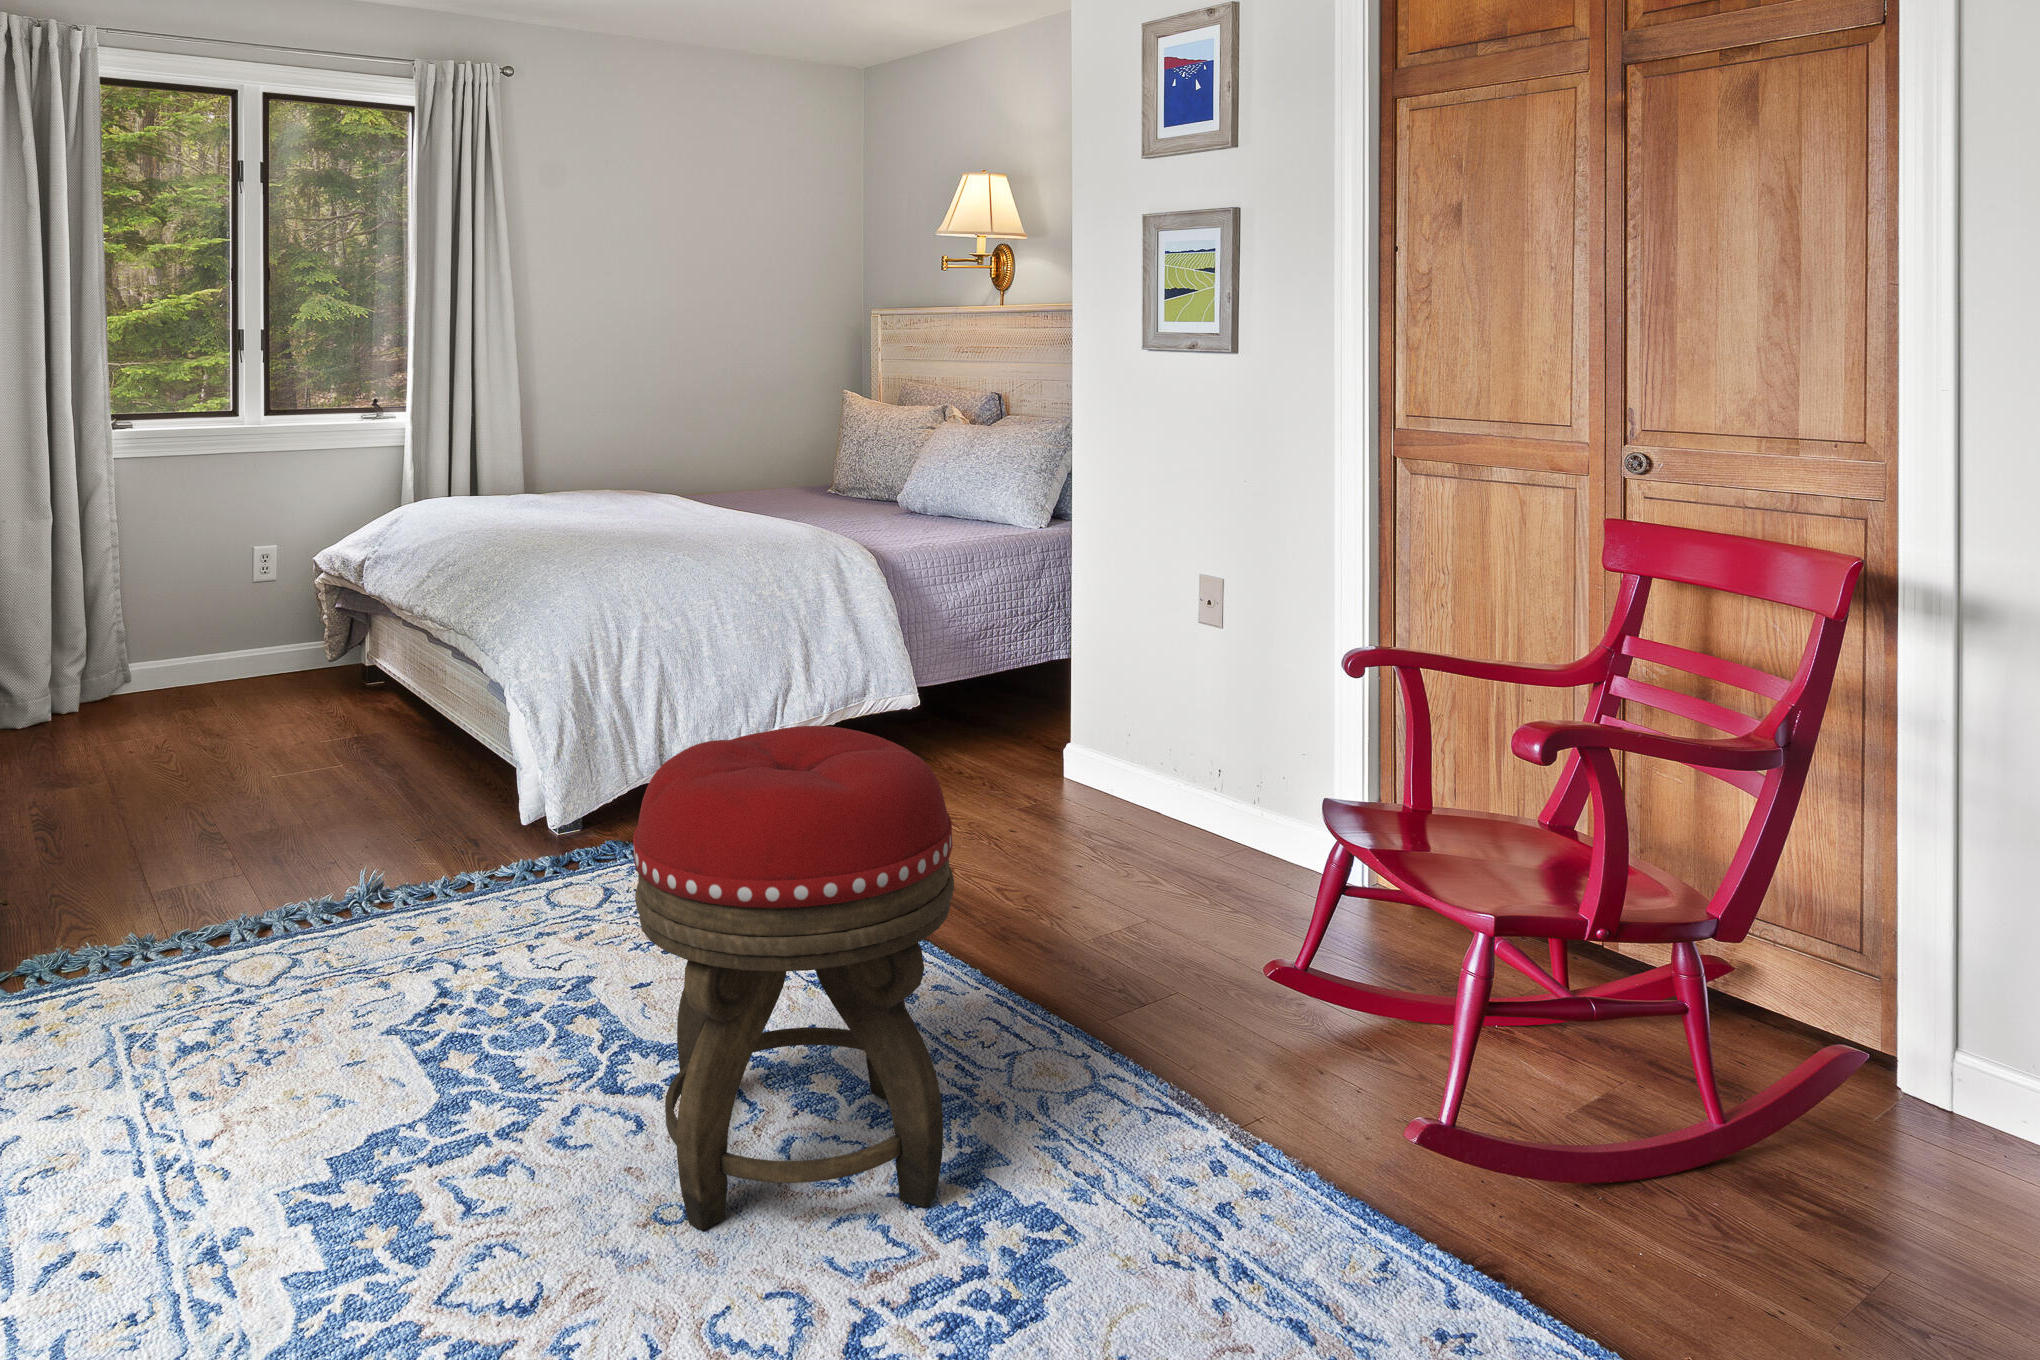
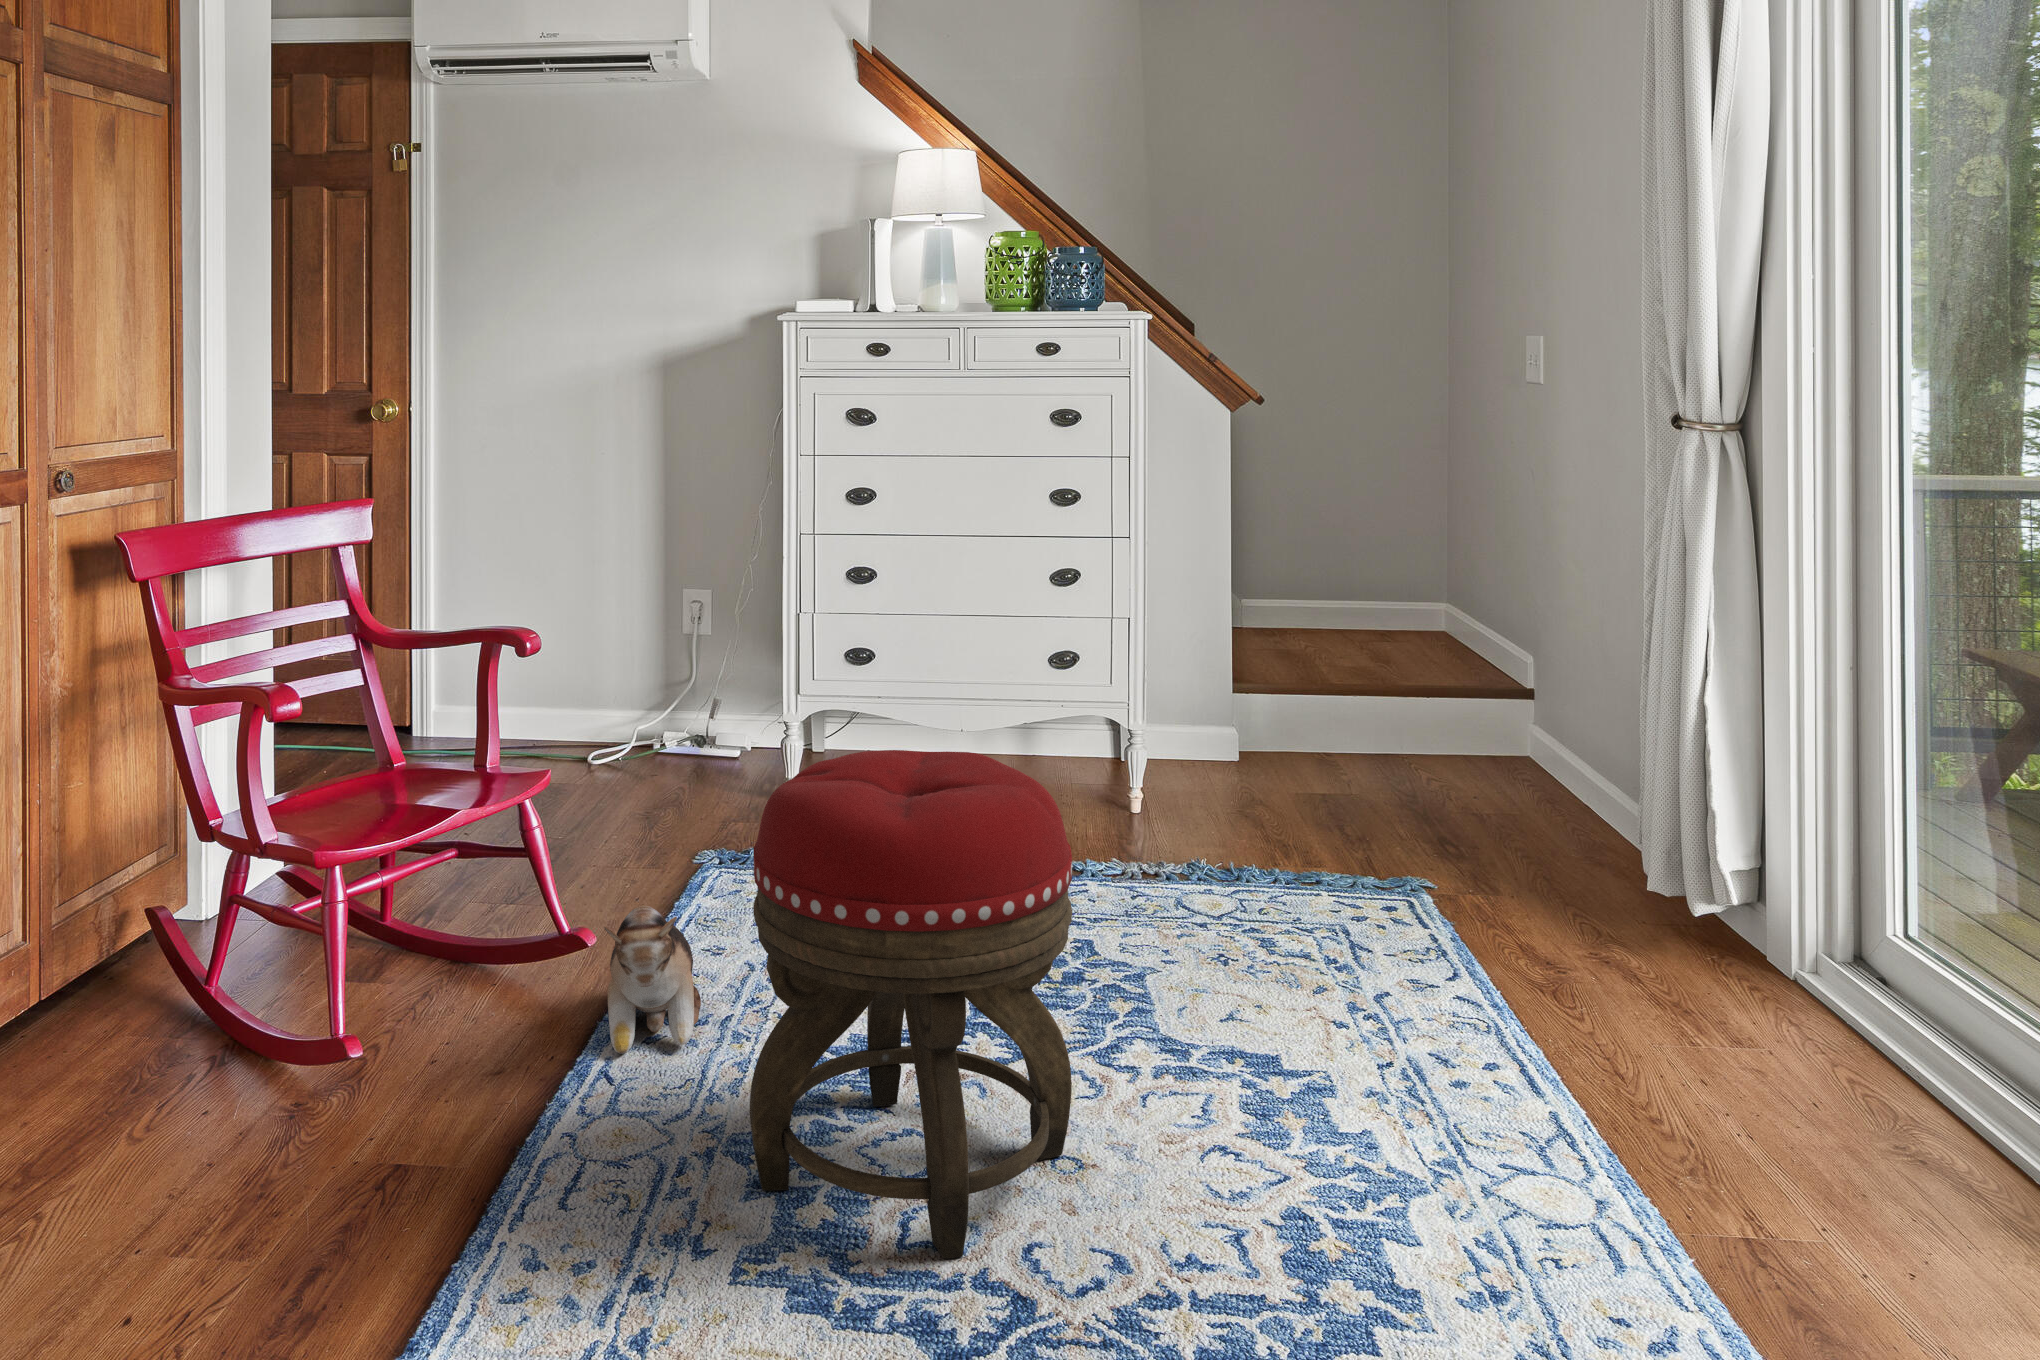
plush toy: none [1111,933,1430,1234] -> present [604,904,701,1054]

